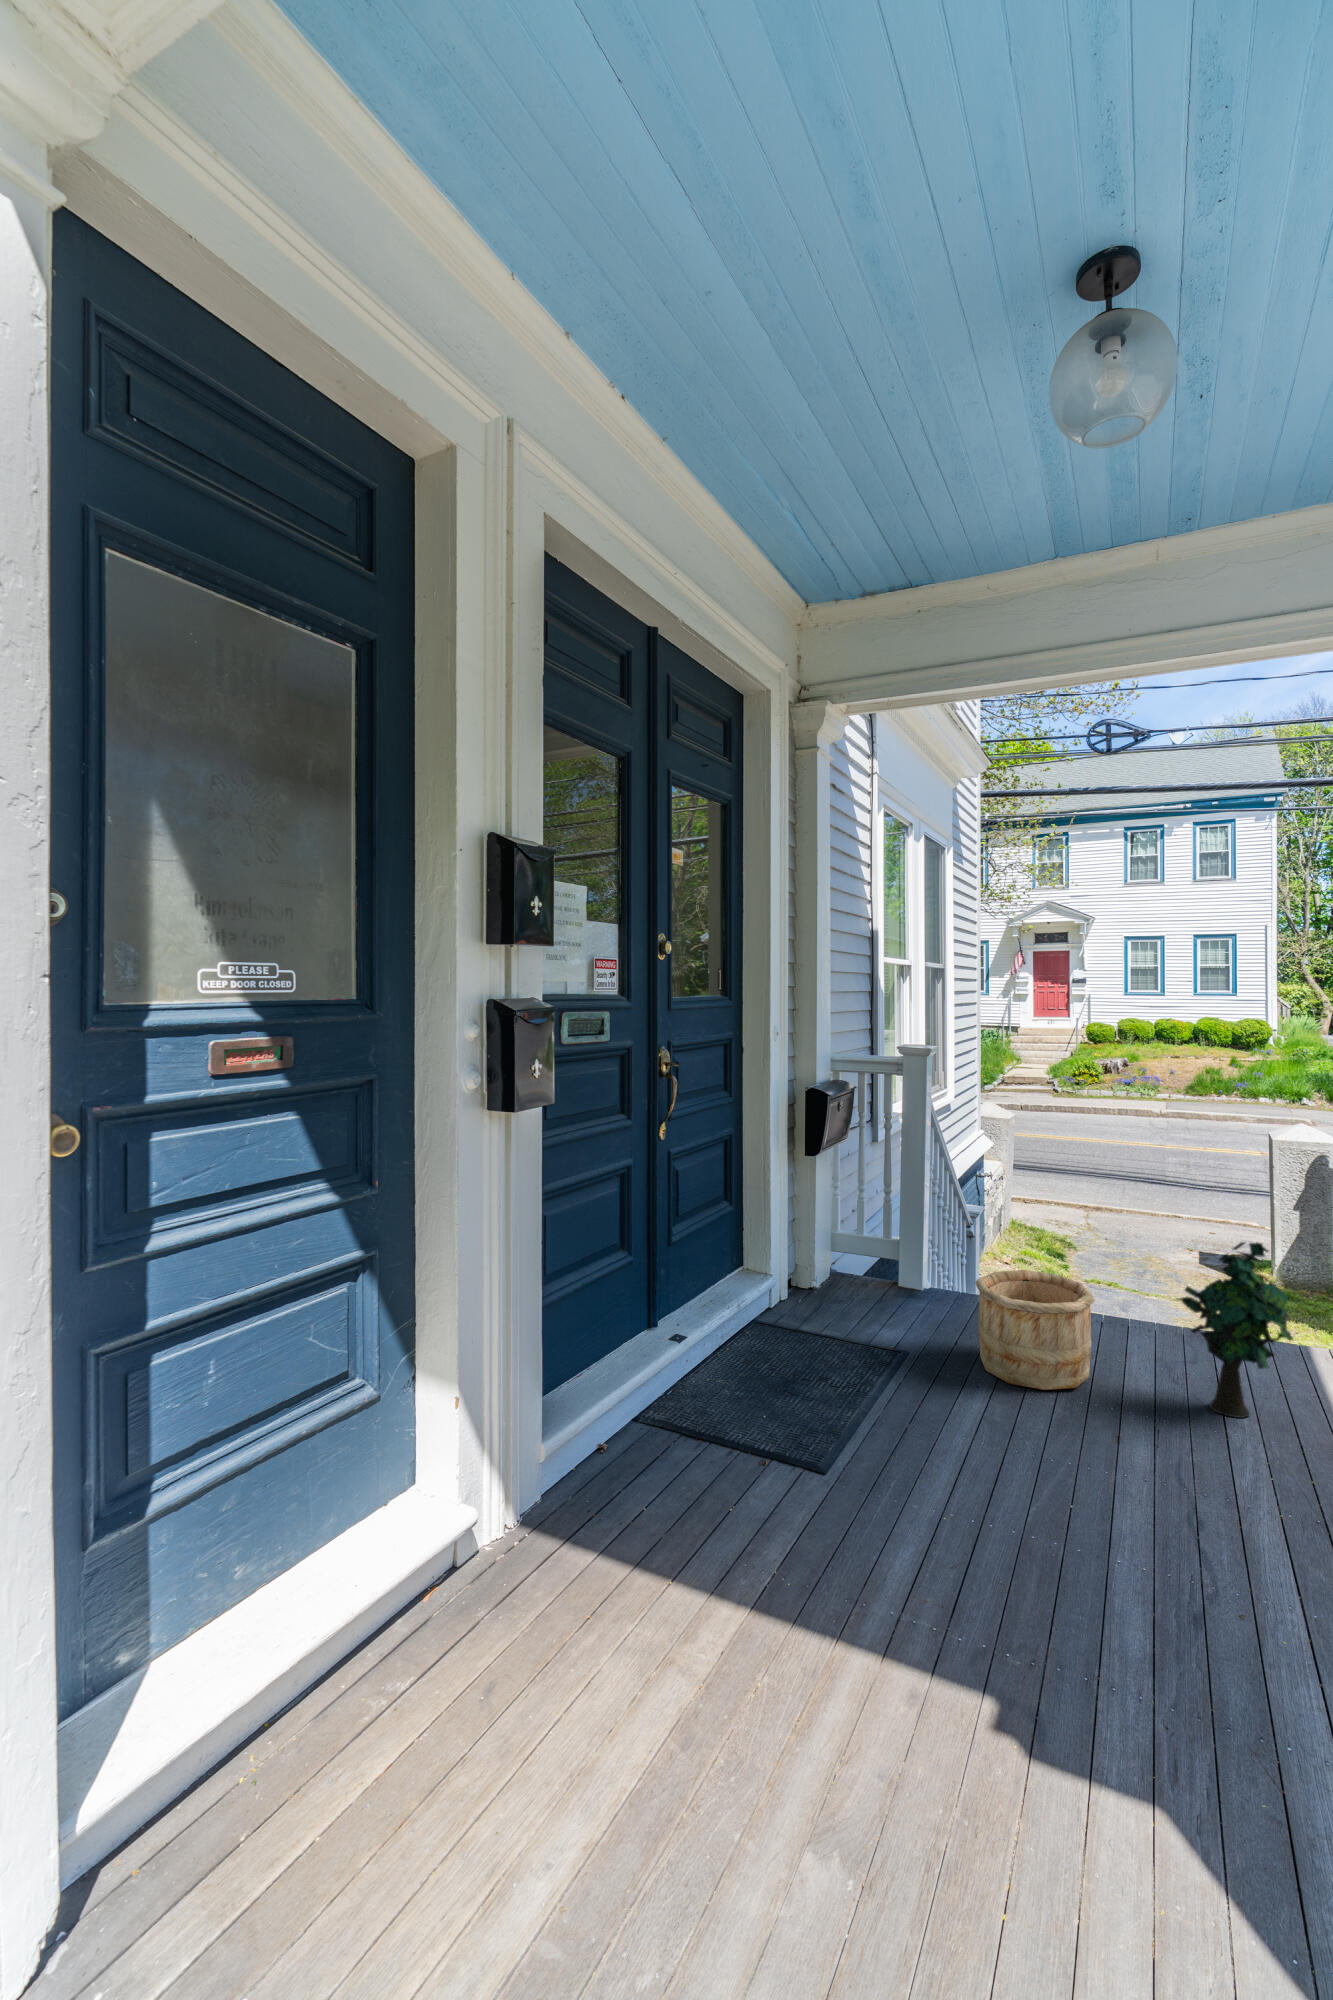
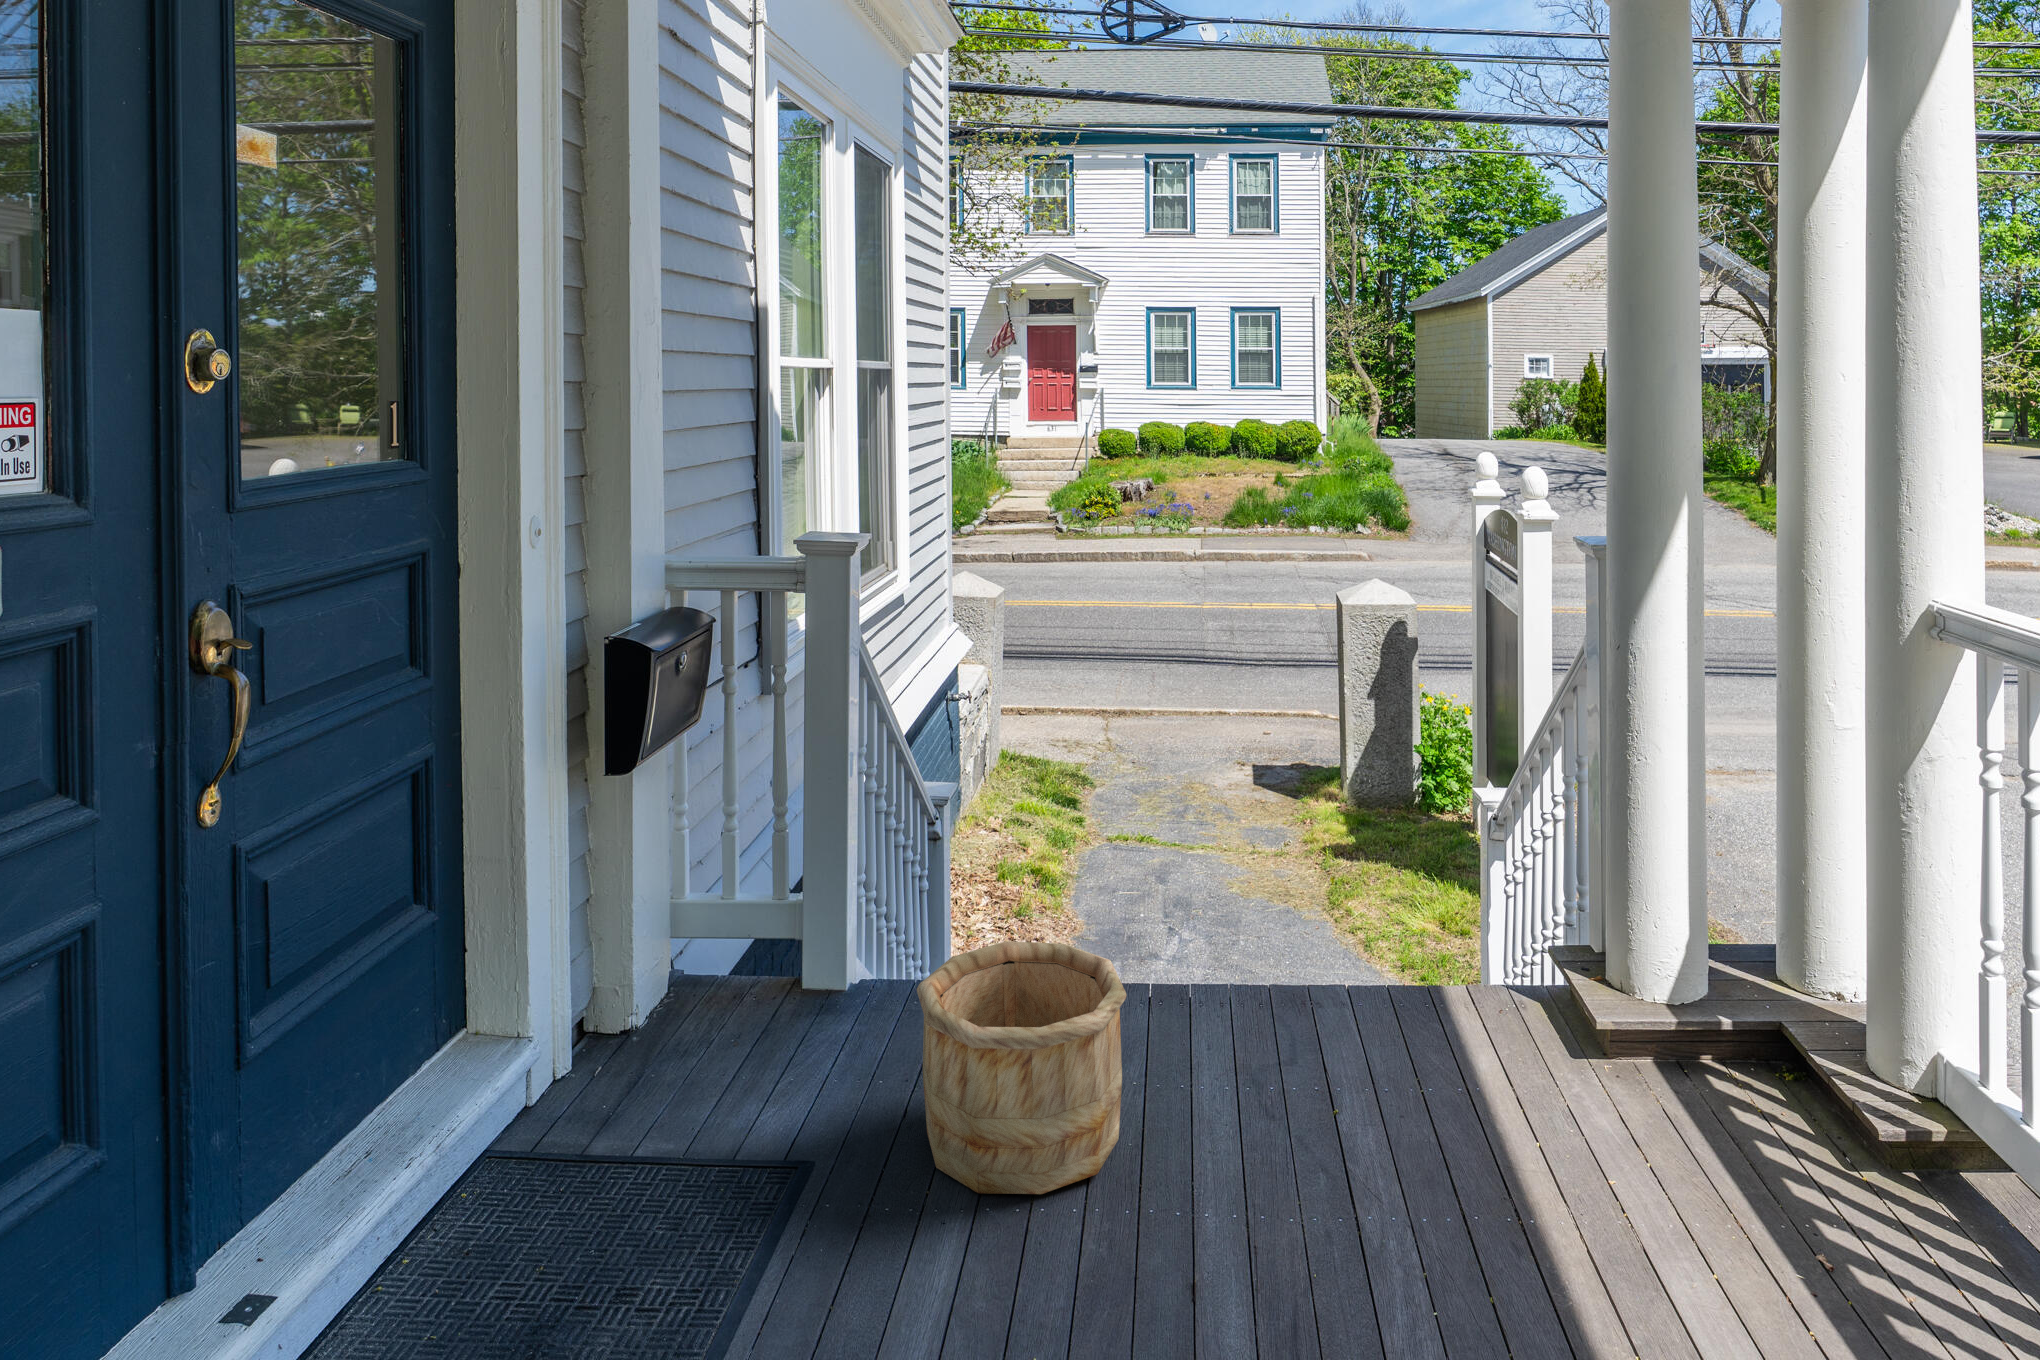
decorative plant: present [1178,1242,1293,1418] -> none [1256,857,1439,1175]

